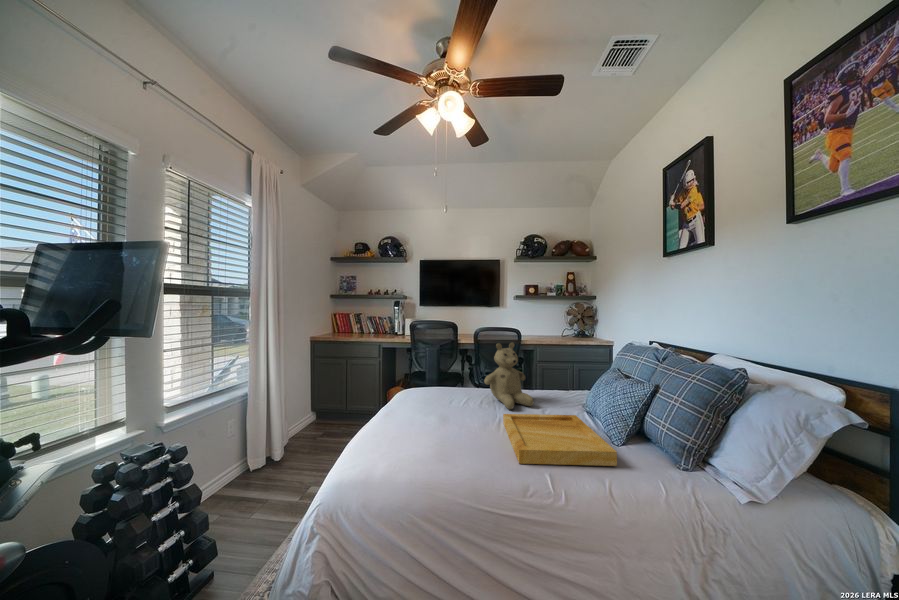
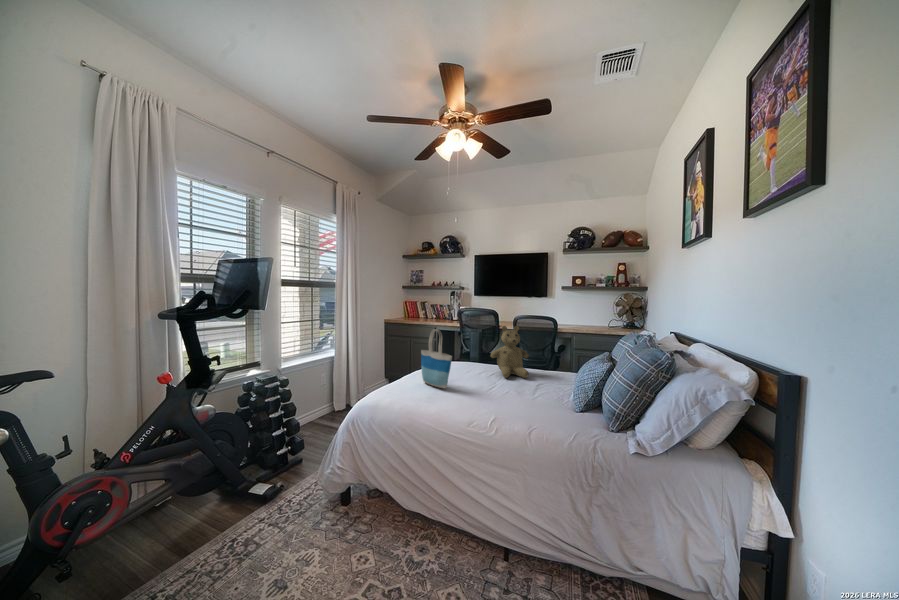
tote bag: none [411,356,465,440] -> present [421,329,452,388]
tray: present [503,414,617,466] -> none [477,378,550,418]

